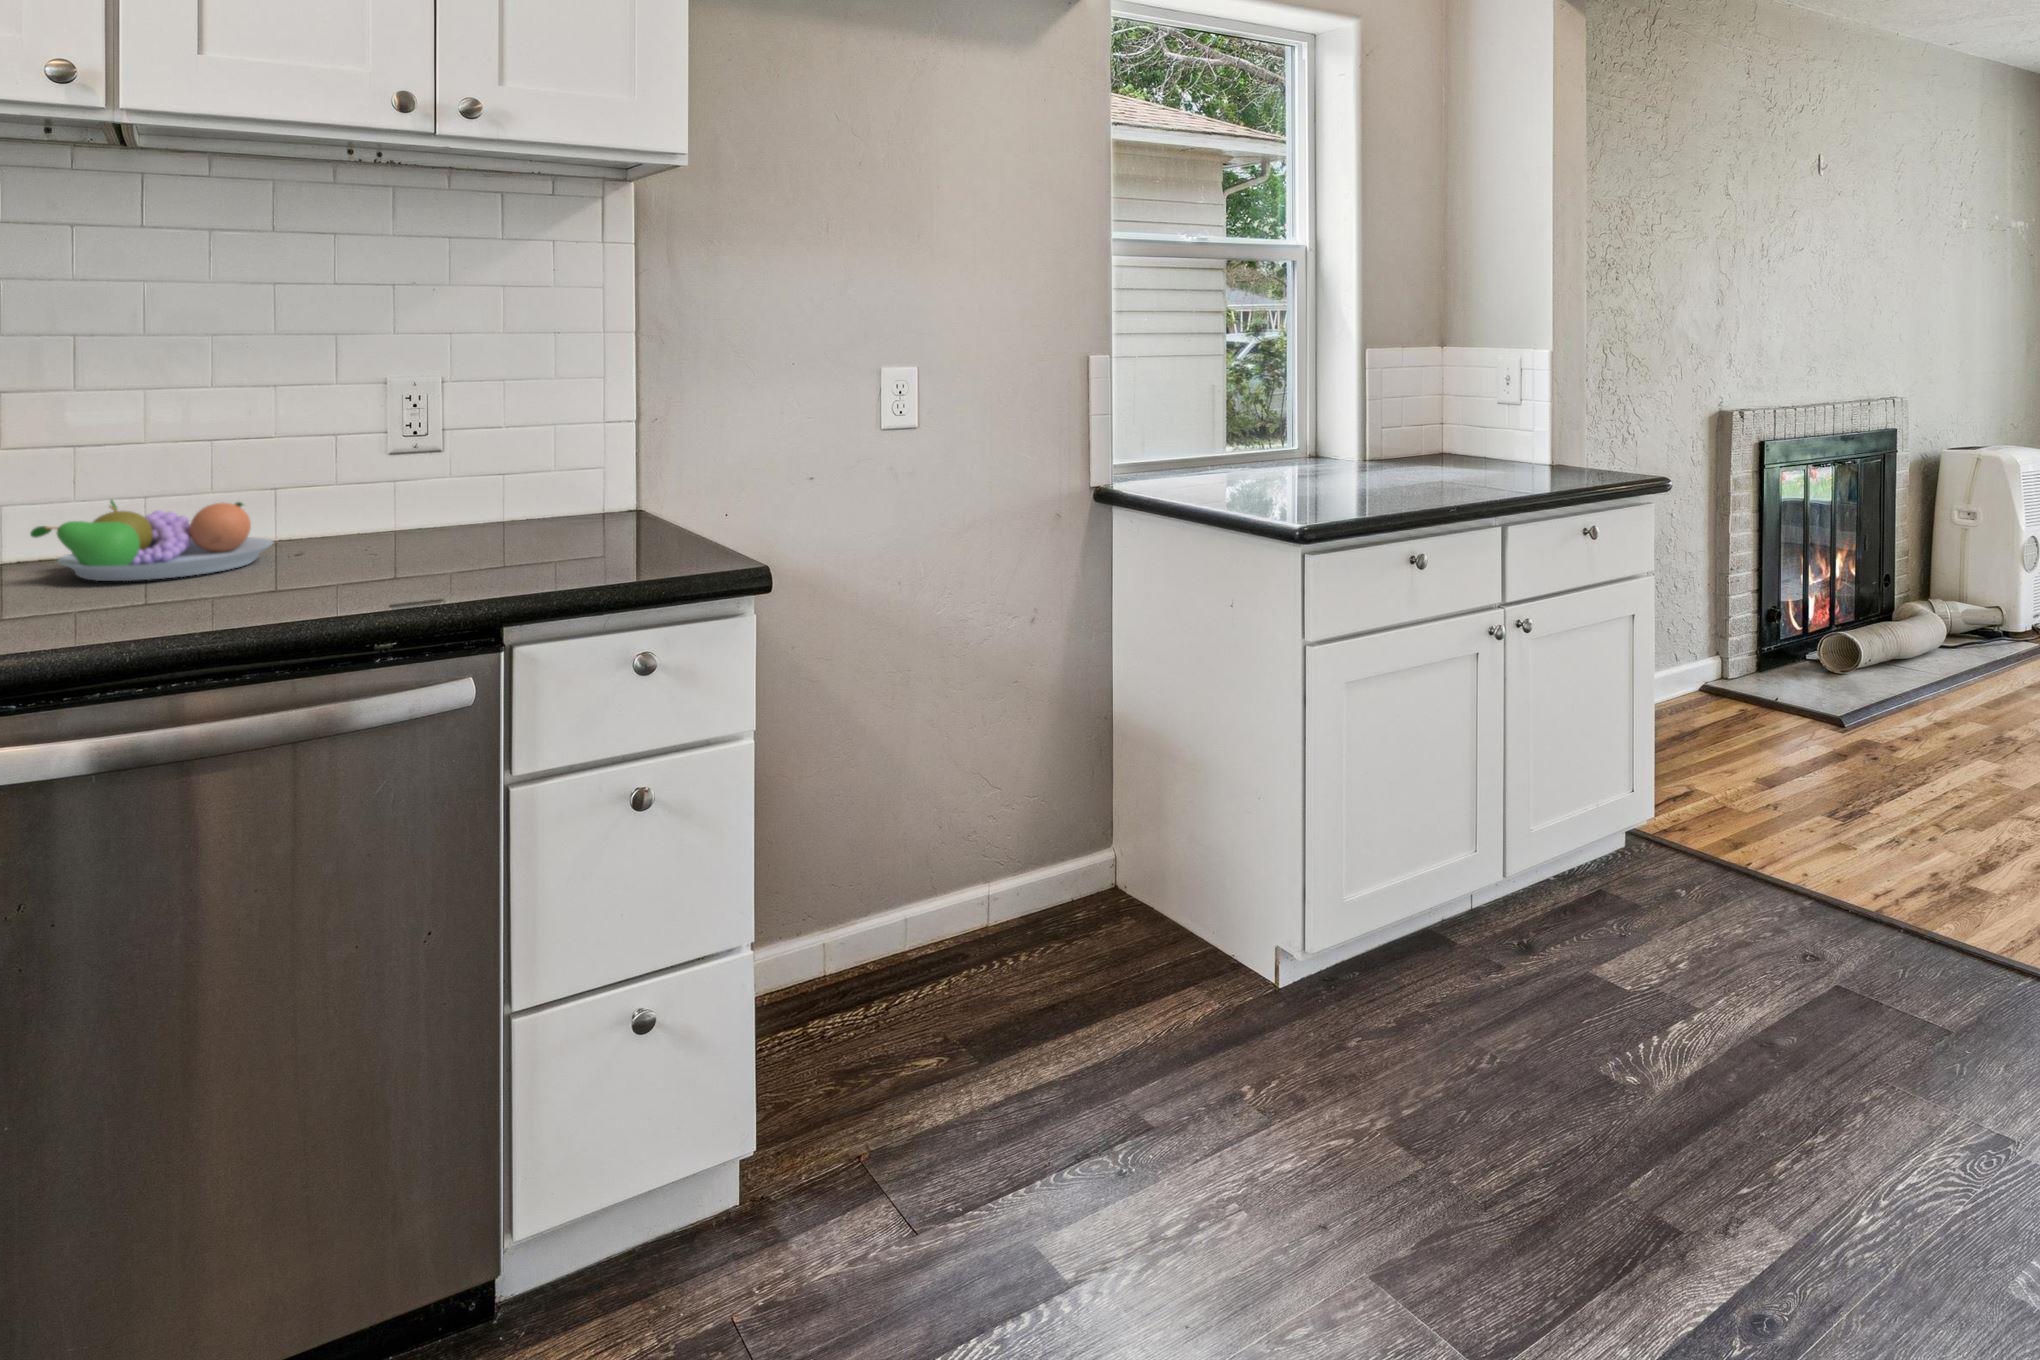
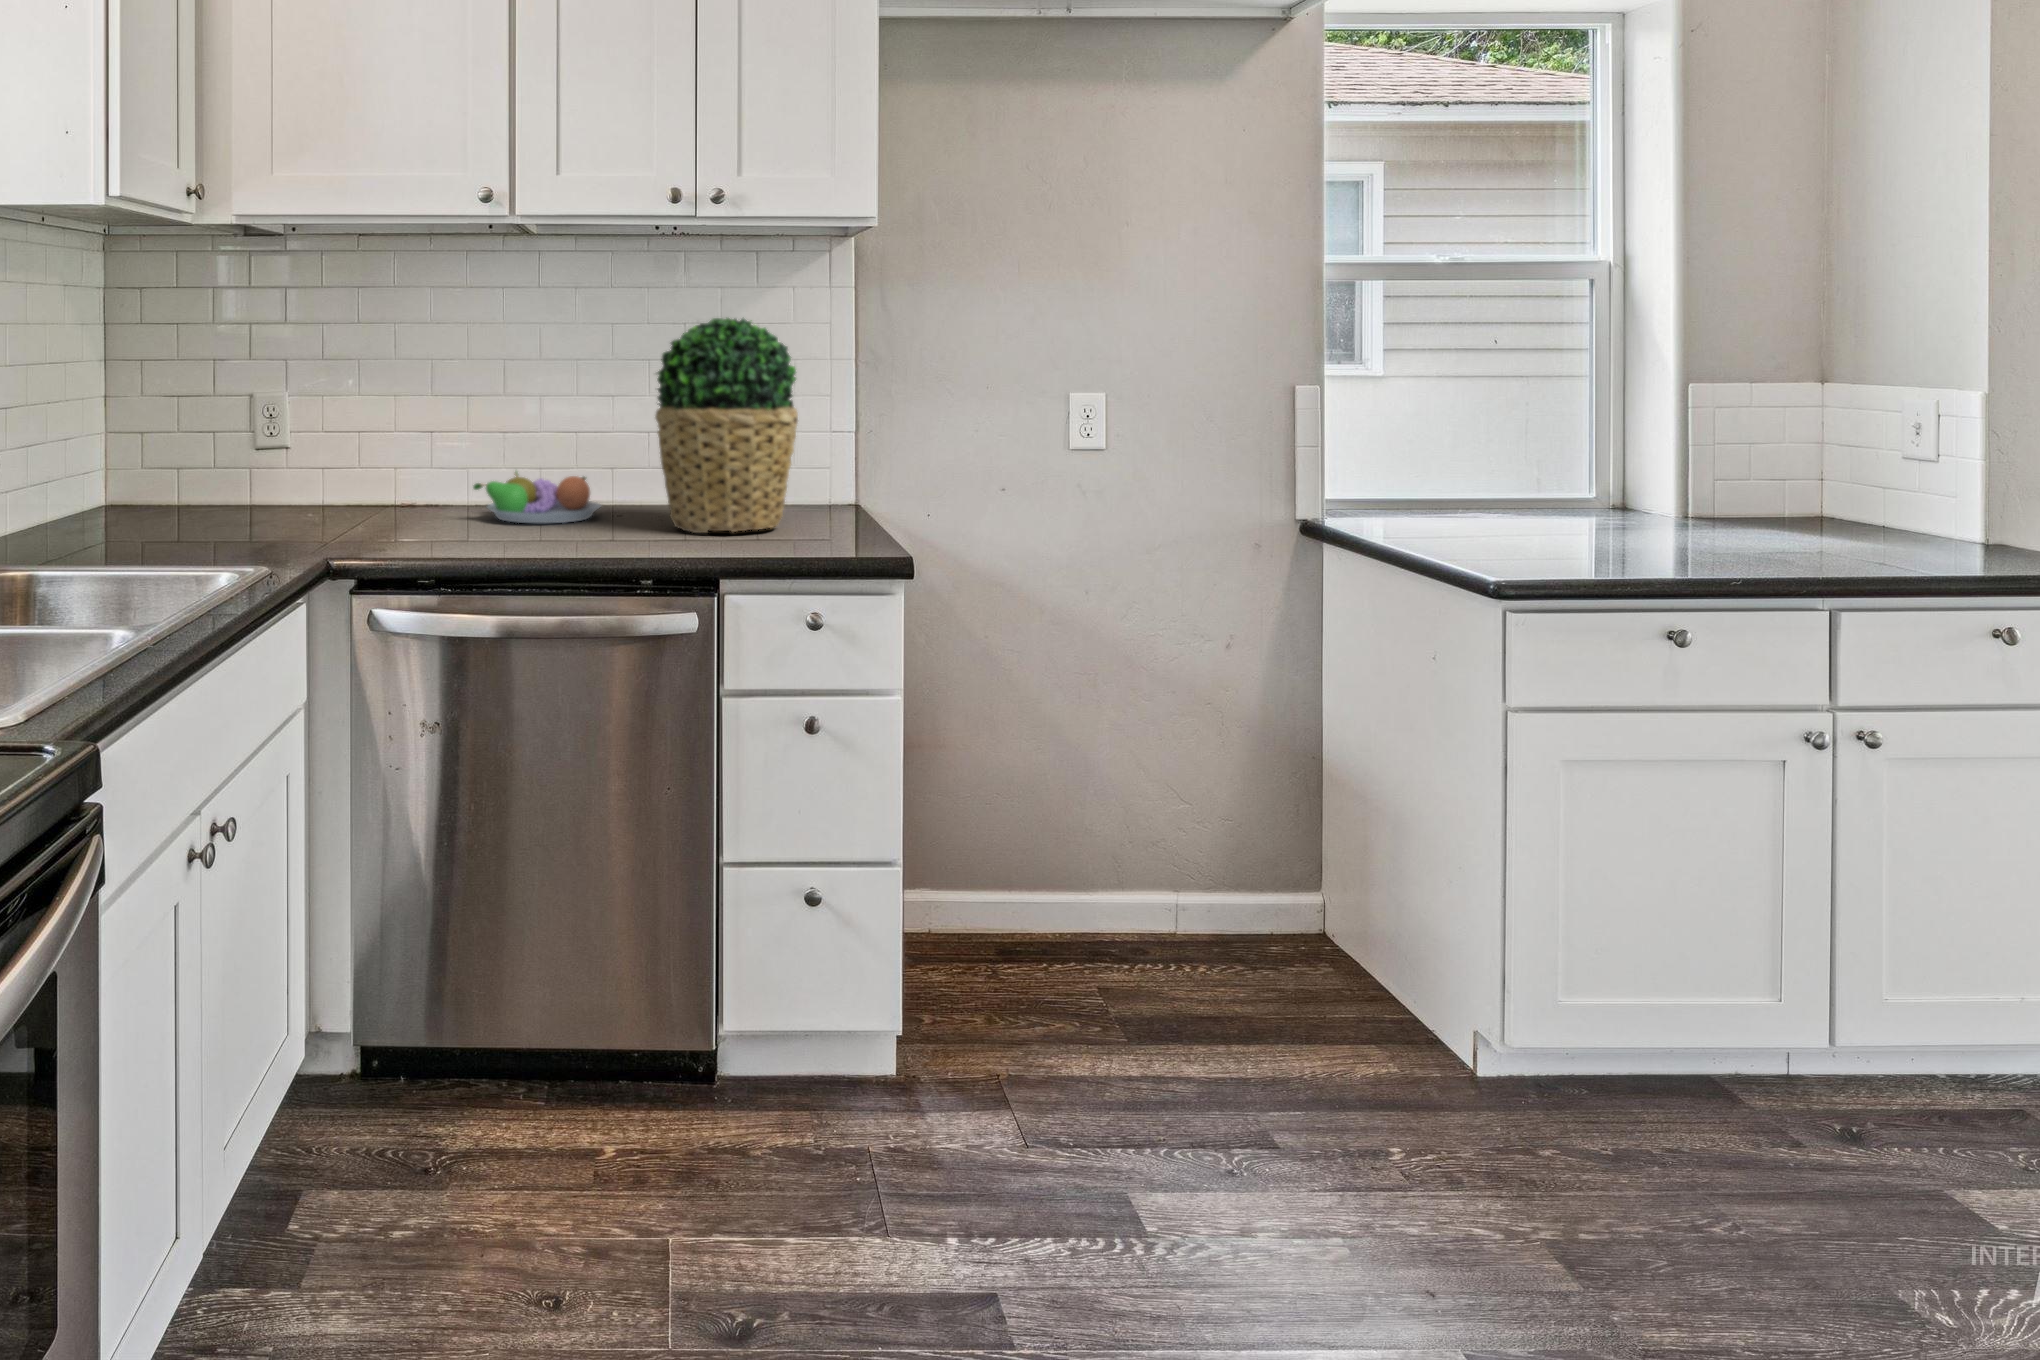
potted plant: none [368,273,589,567] -> present [655,318,798,533]

